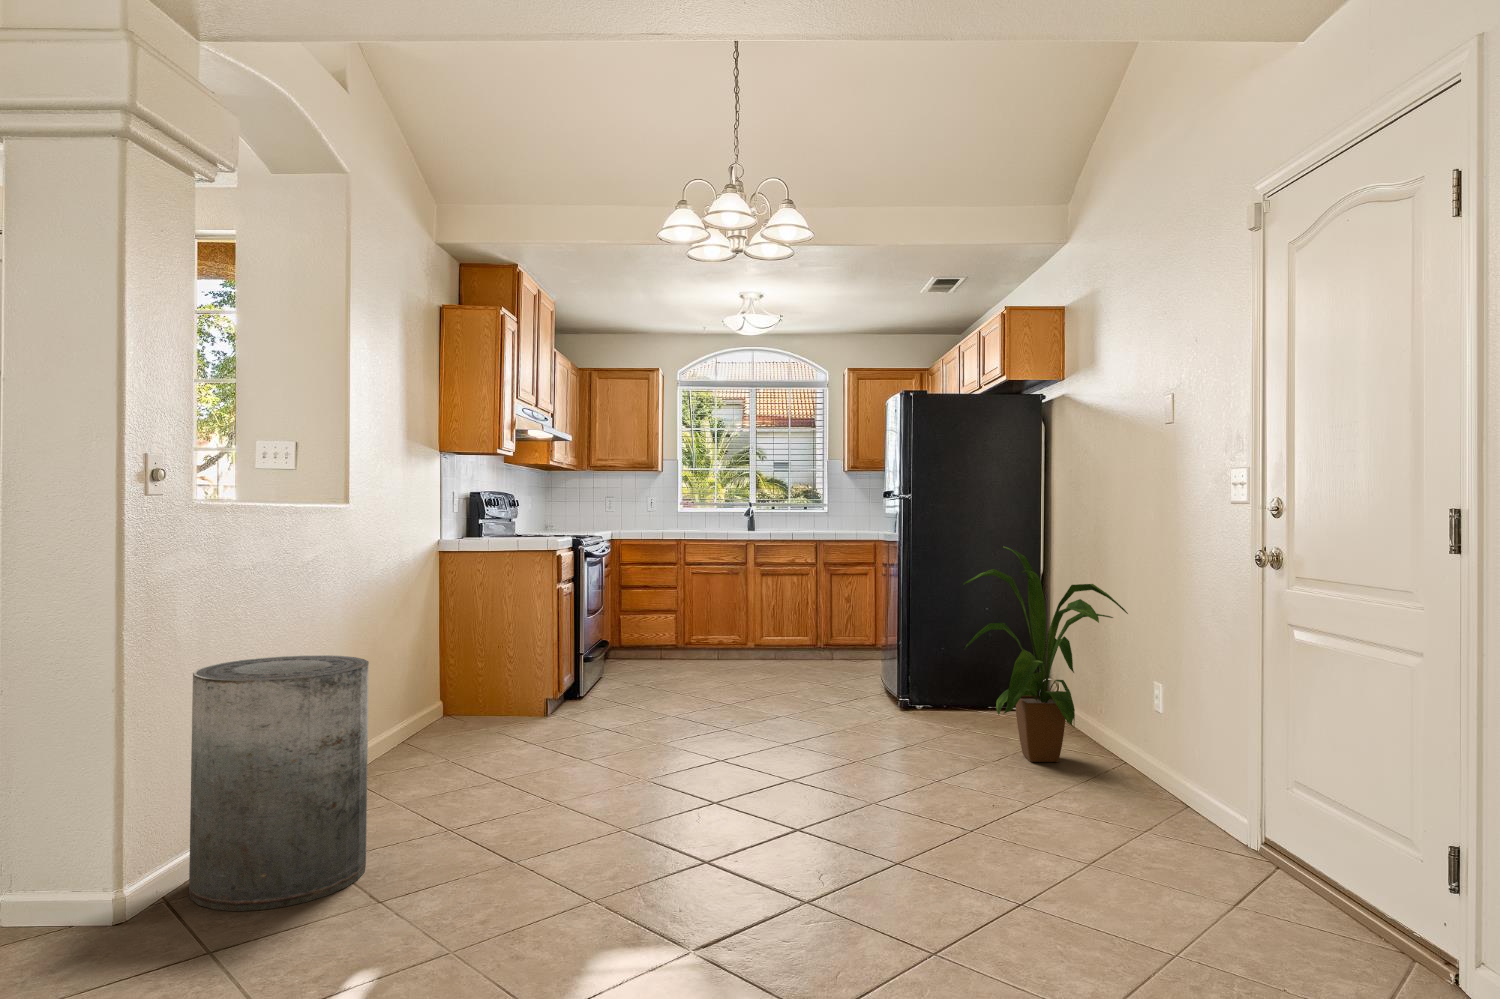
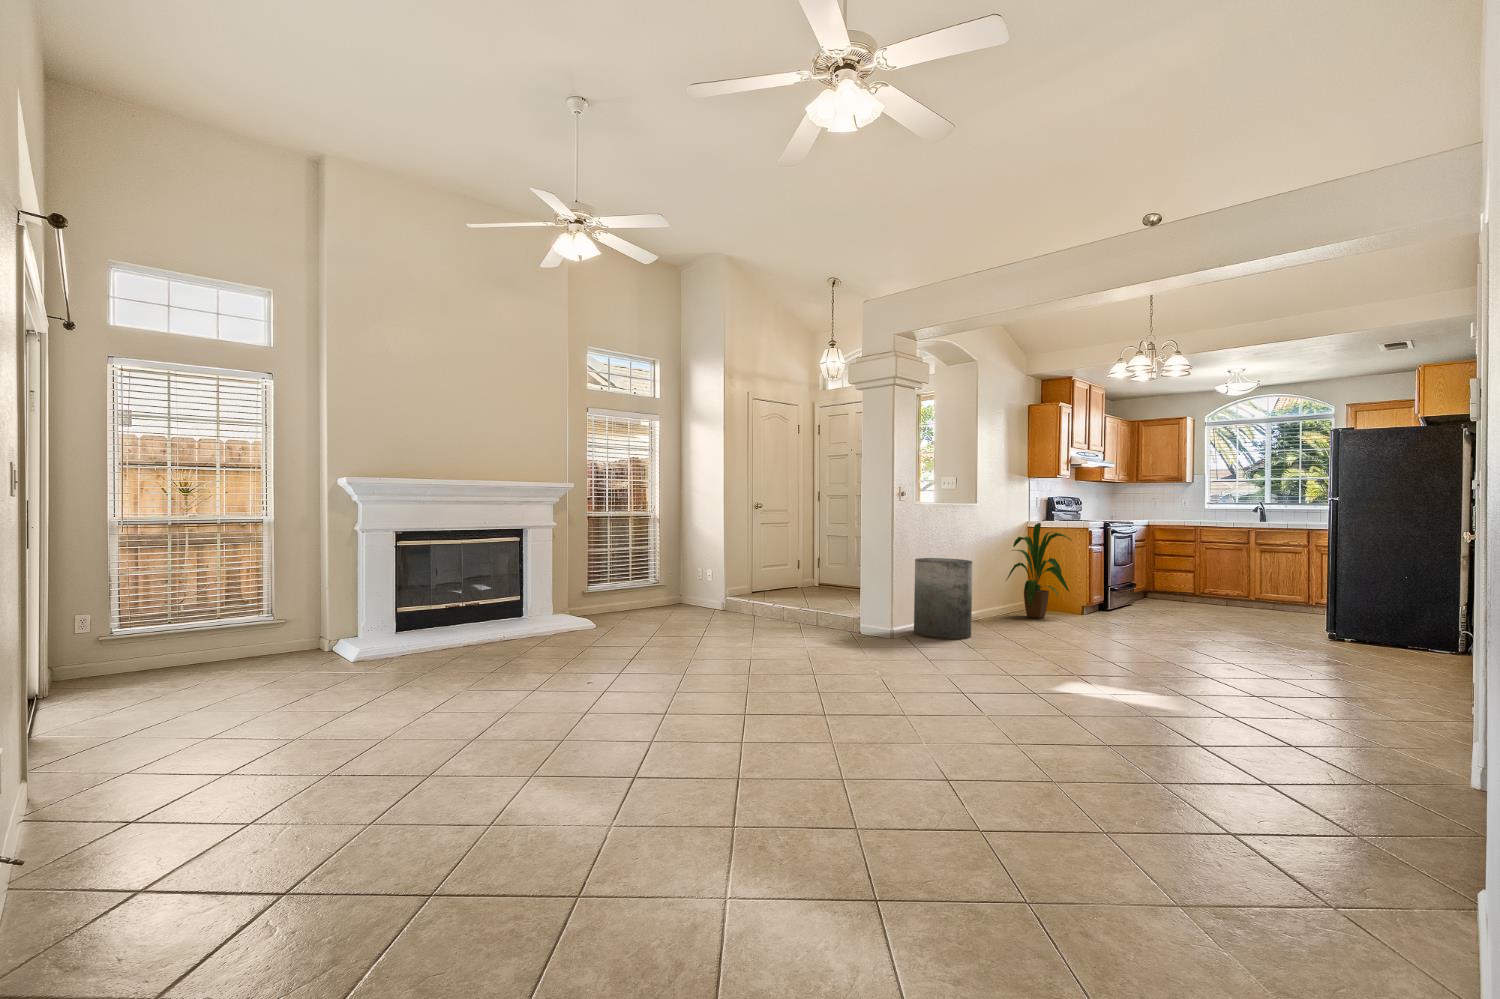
house plant: present [963,546,1128,762] -> present [1006,523,1071,618]

